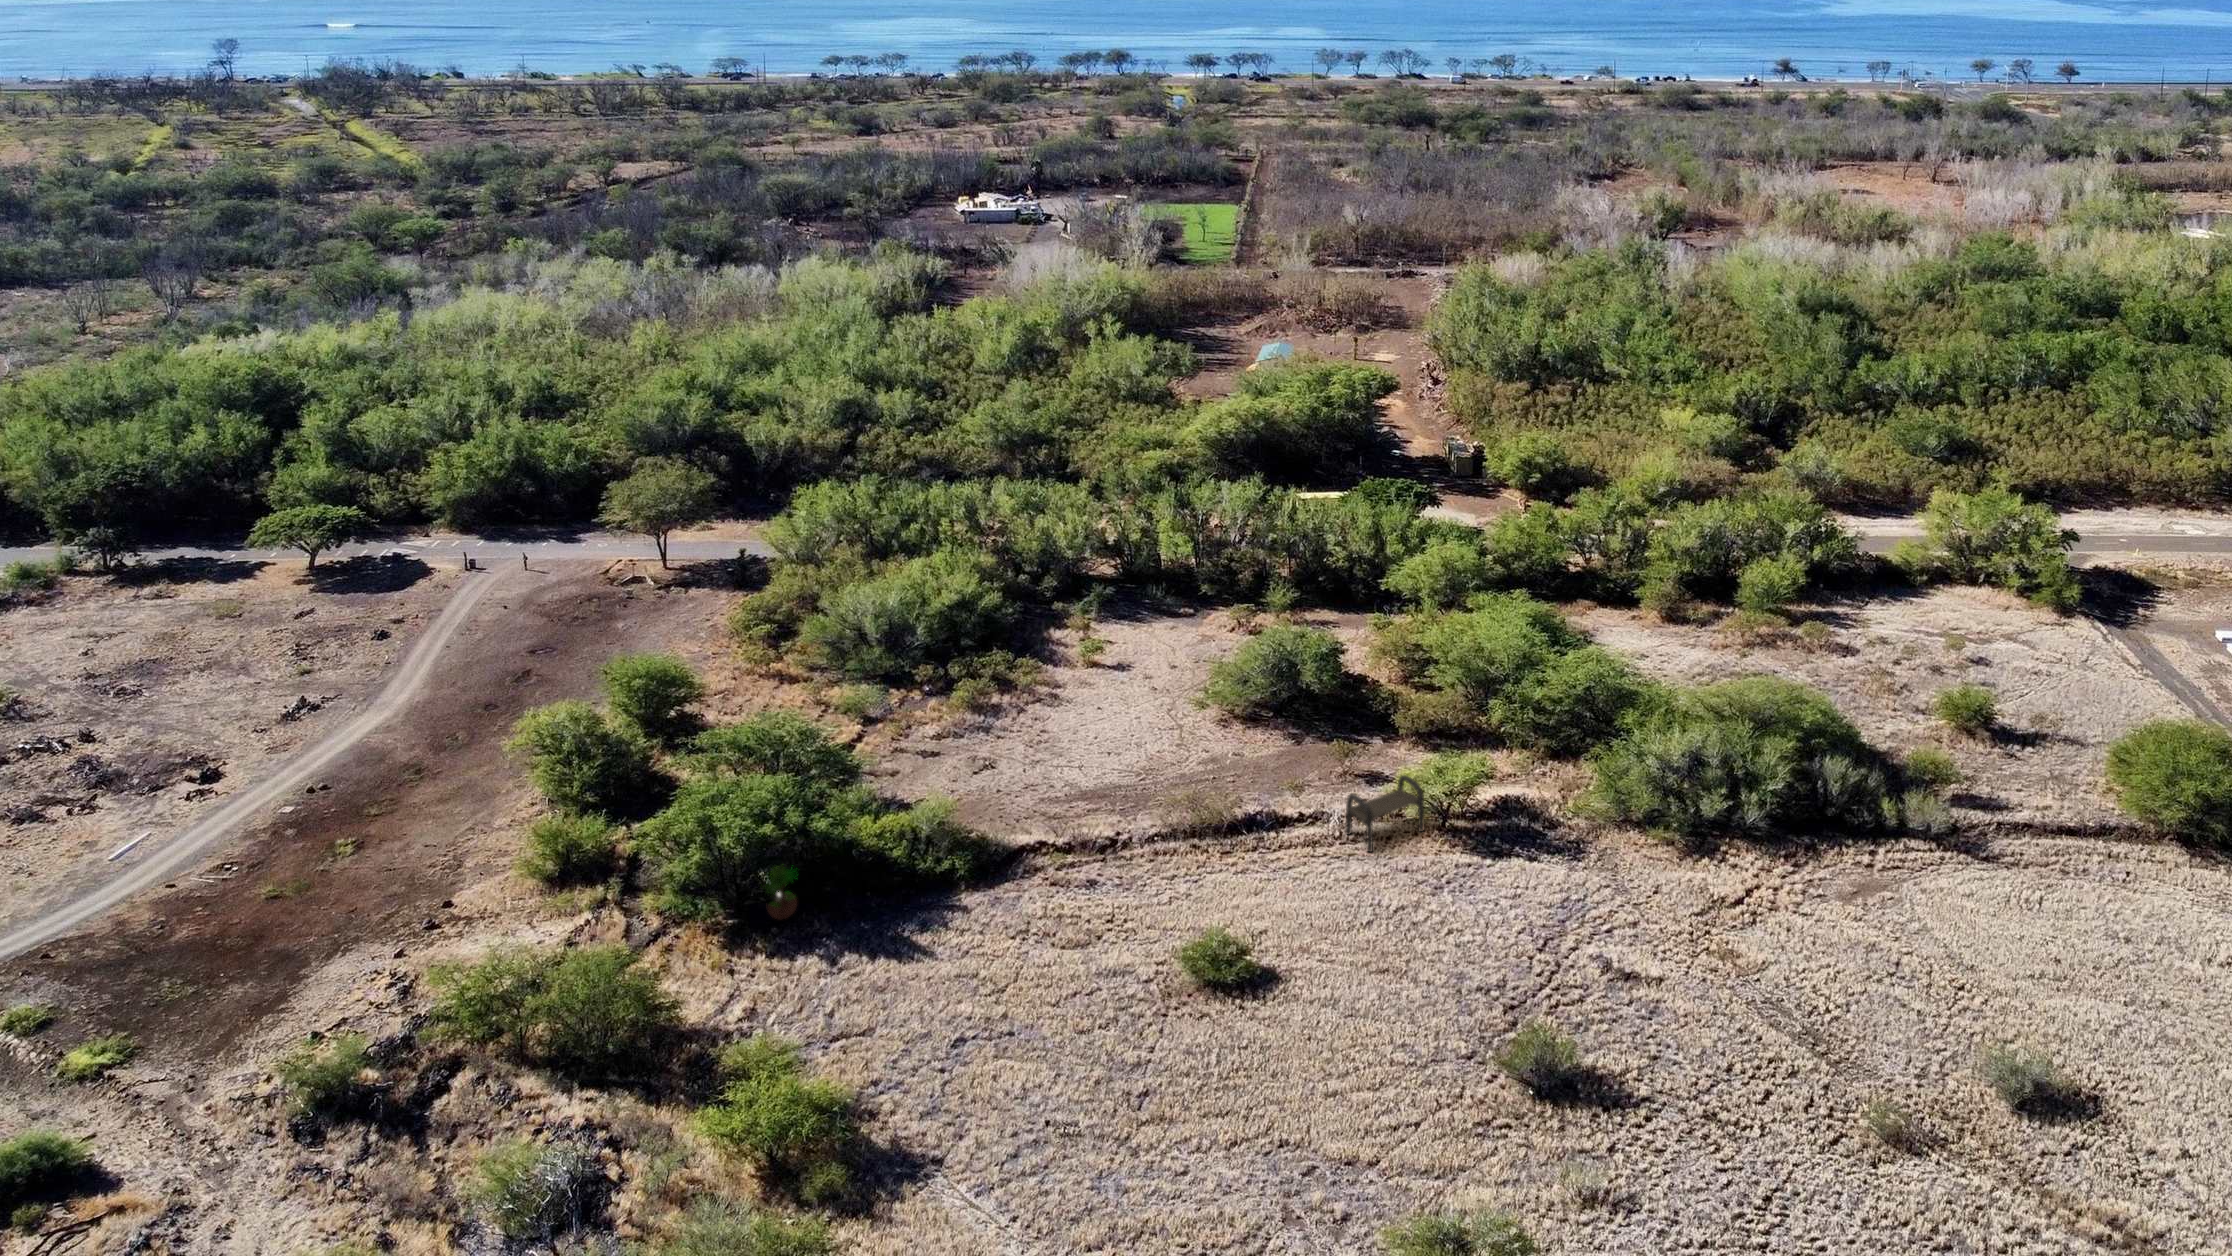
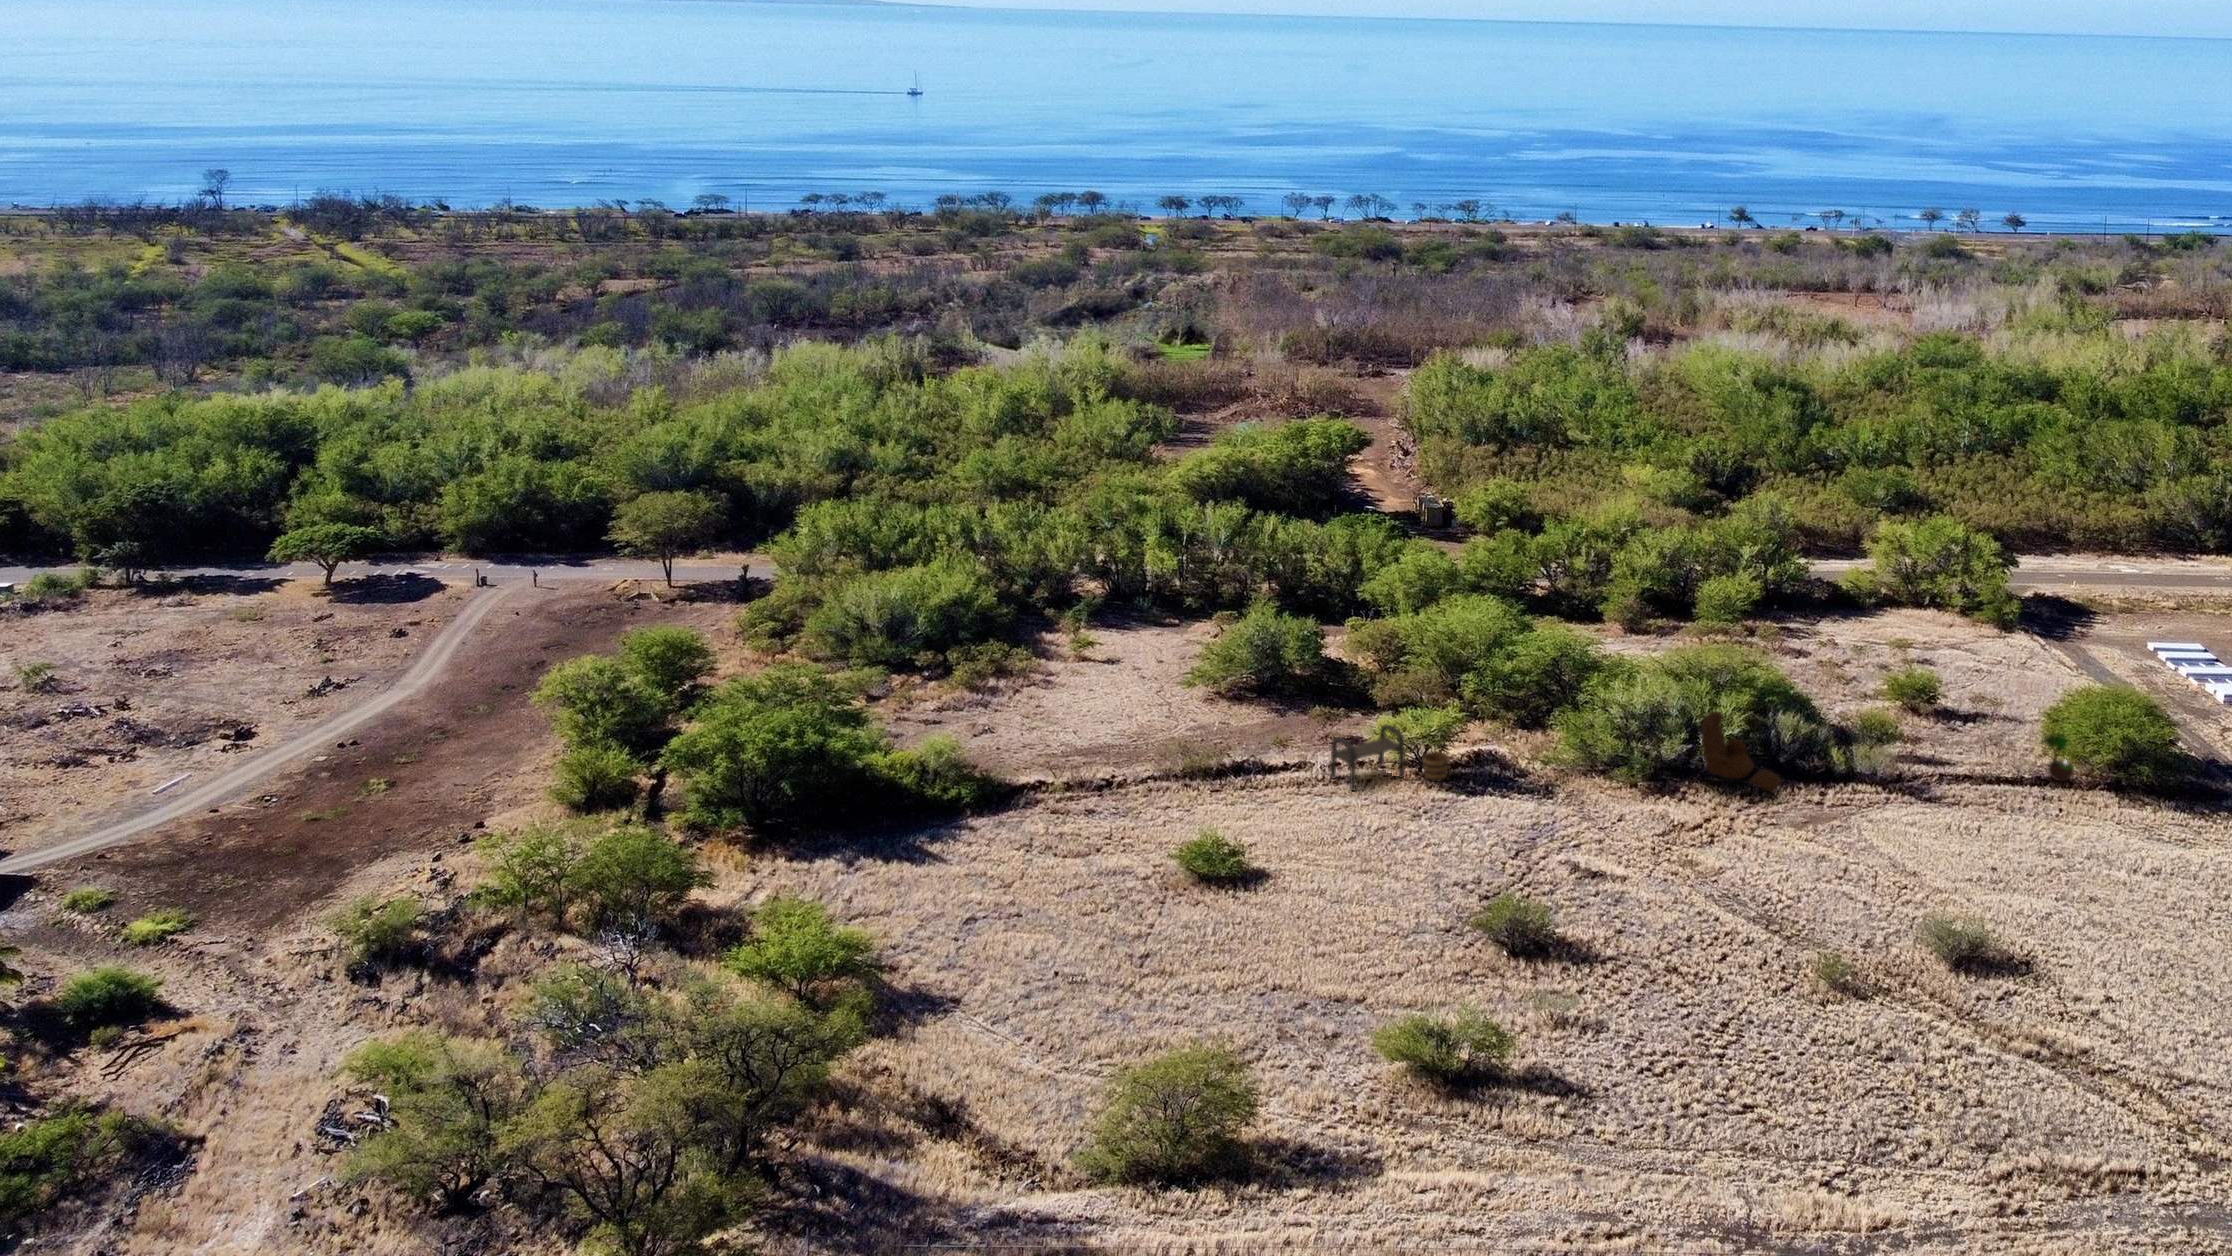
lounge chair: none [1742,762,1827,865] -> present [1702,711,1781,794]
bucket: none [1443,803,1472,838] -> present [1422,751,1449,782]
potted tree: present [763,864,797,919] -> present [2042,733,2074,781]

